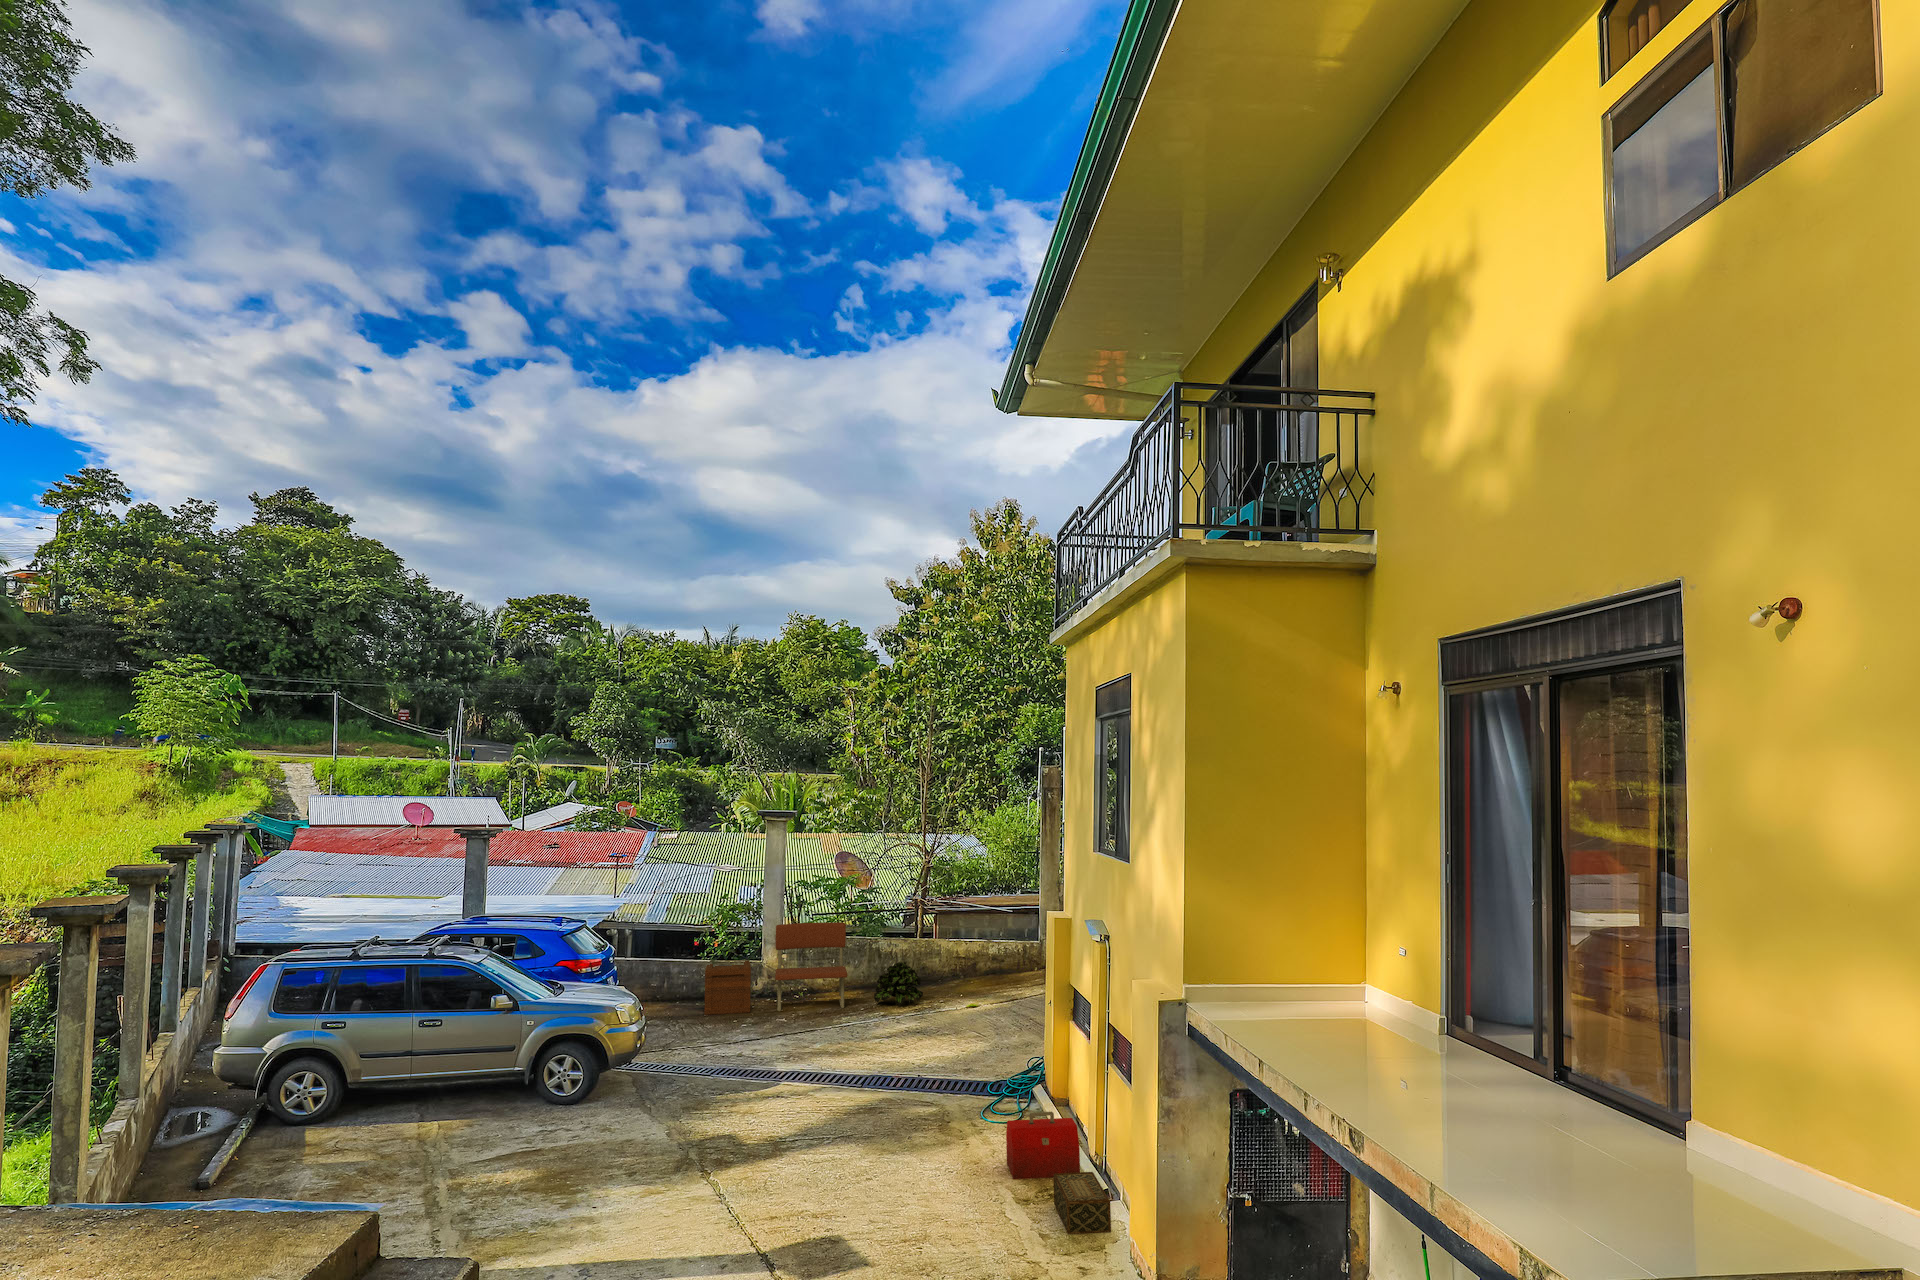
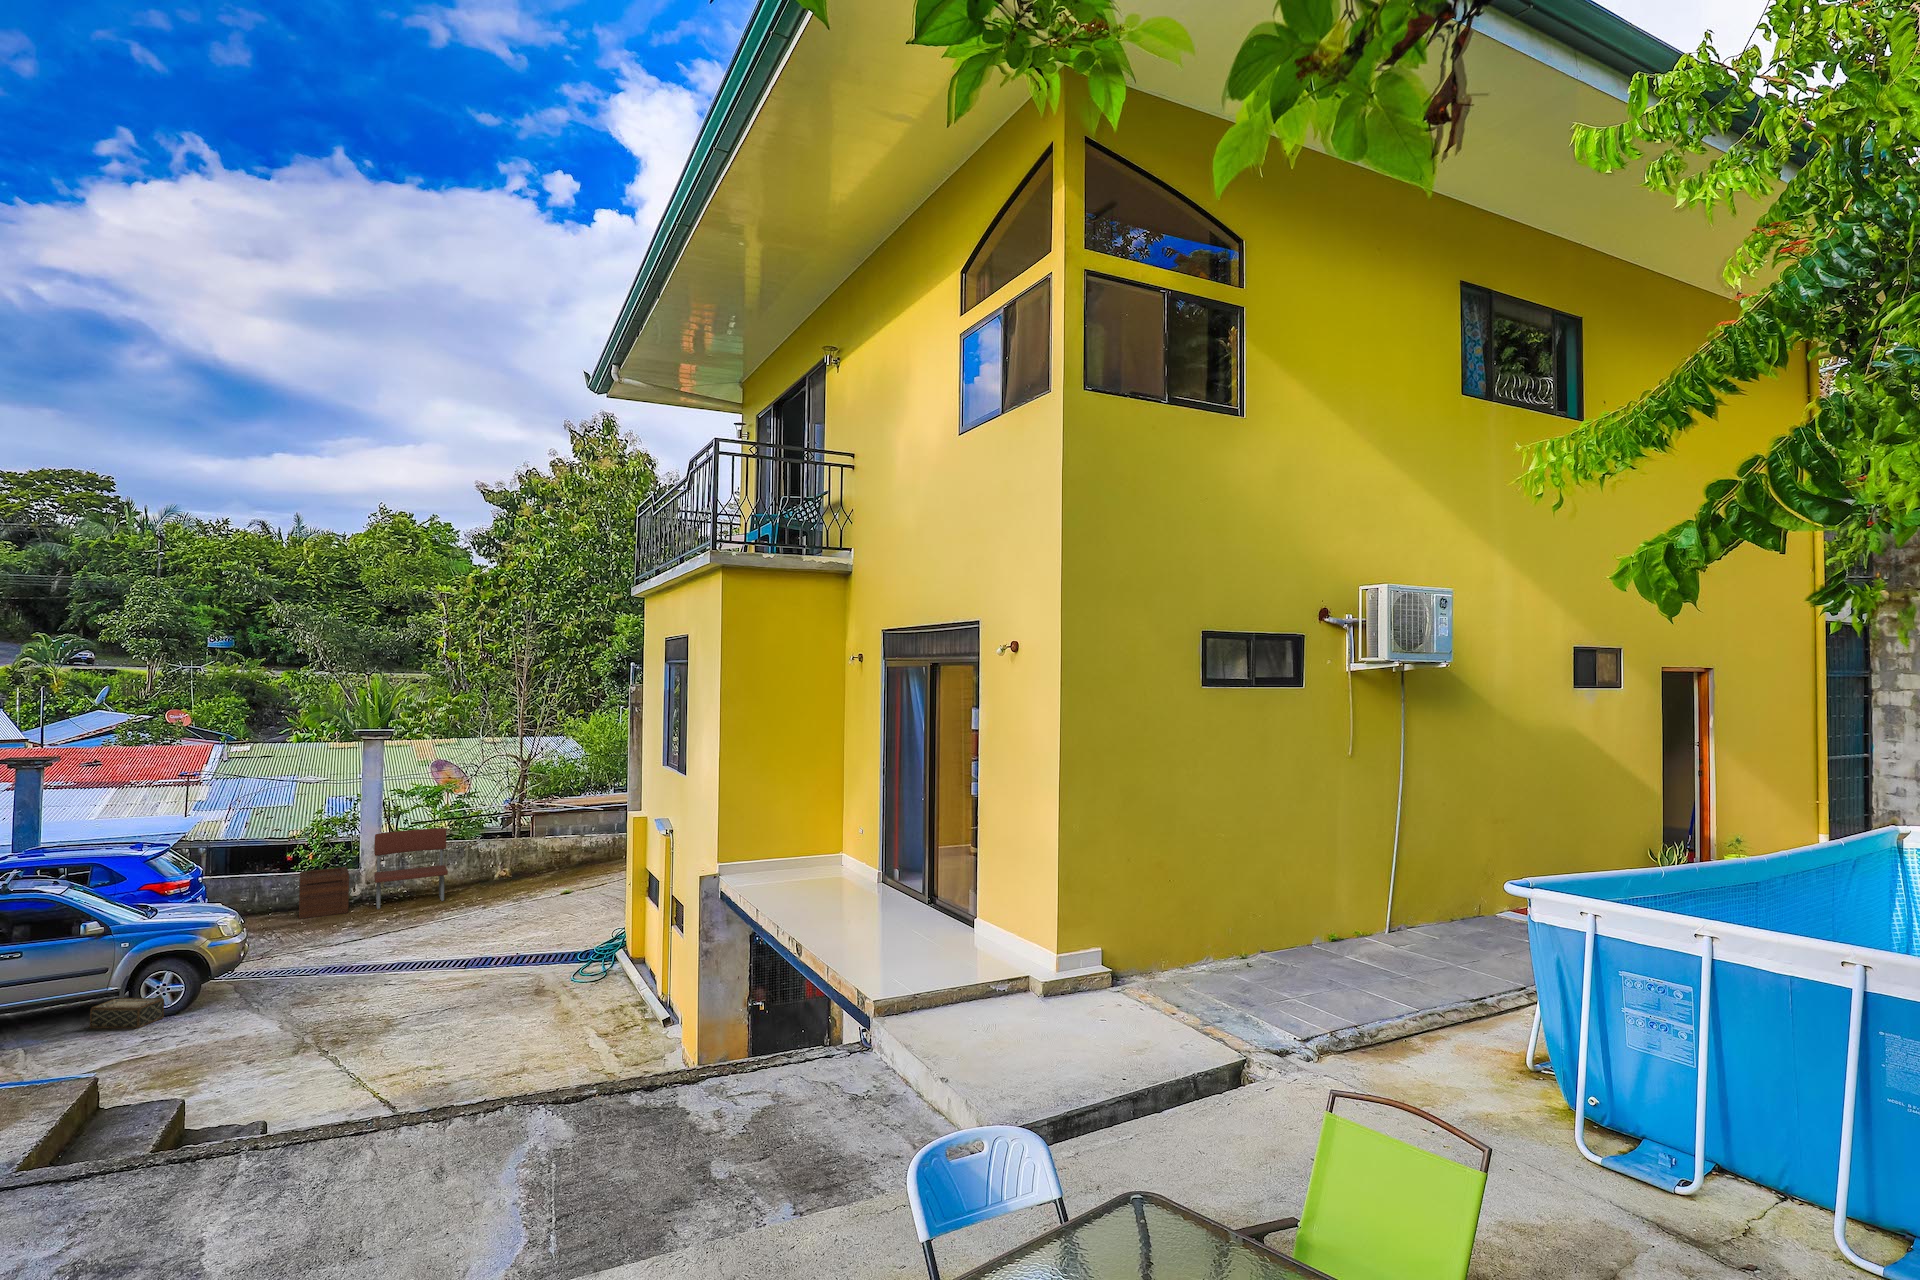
potted plant: present [874,962,923,1006] -> none [473,858,520,895]
toolbox: present [1006,1112,1080,1179] -> none [593,968,650,1020]
woven basket: present [1053,1172,1111,1234] -> present [90,998,164,1028]

